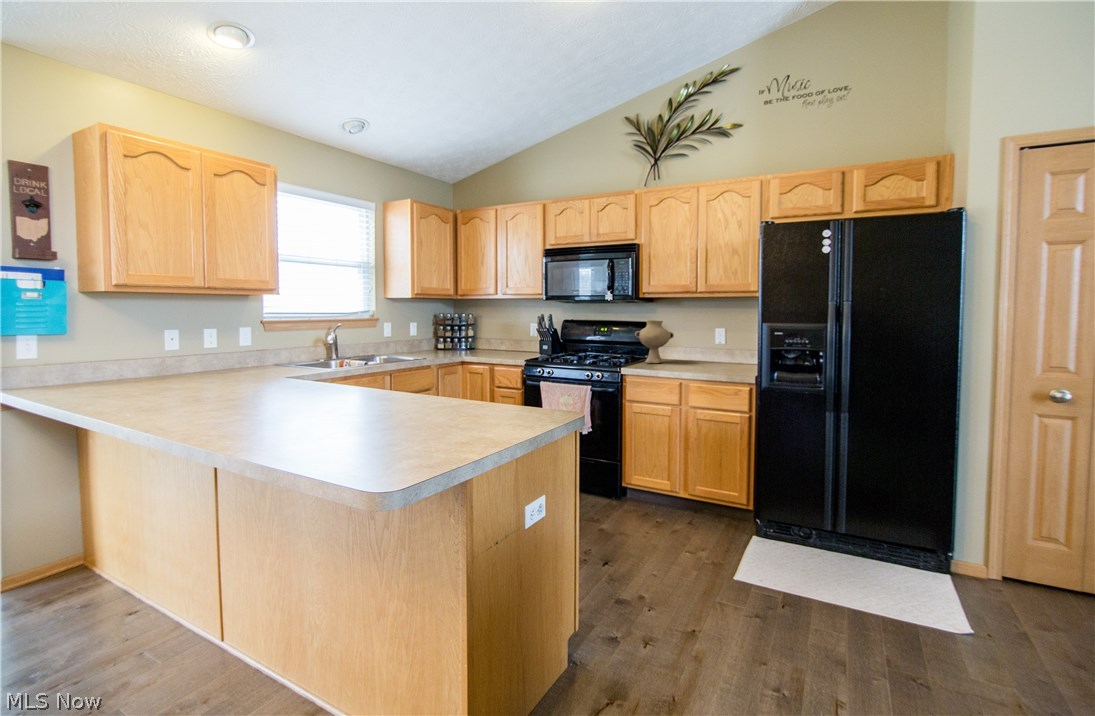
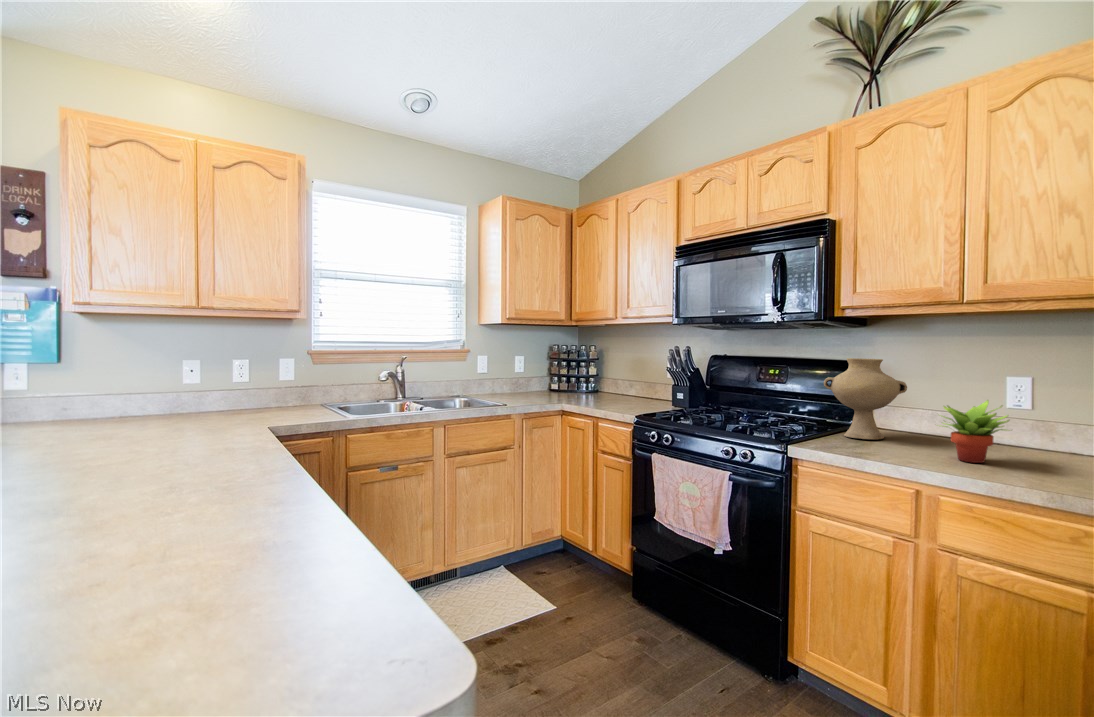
succulent plant: none [687,339,717,369] -> present [943,400,1009,463]

